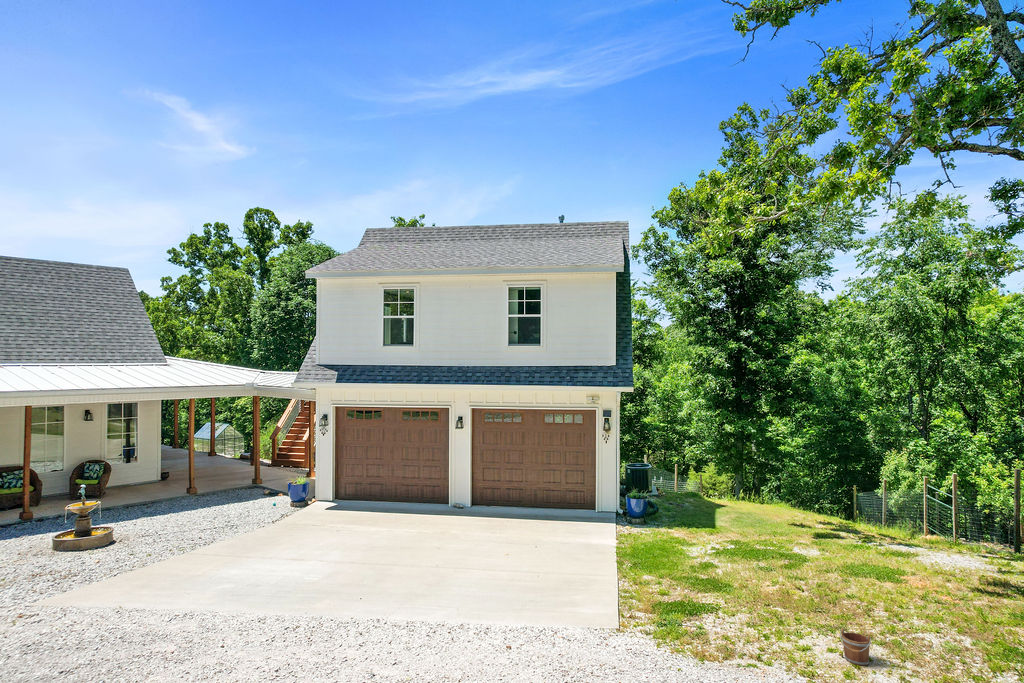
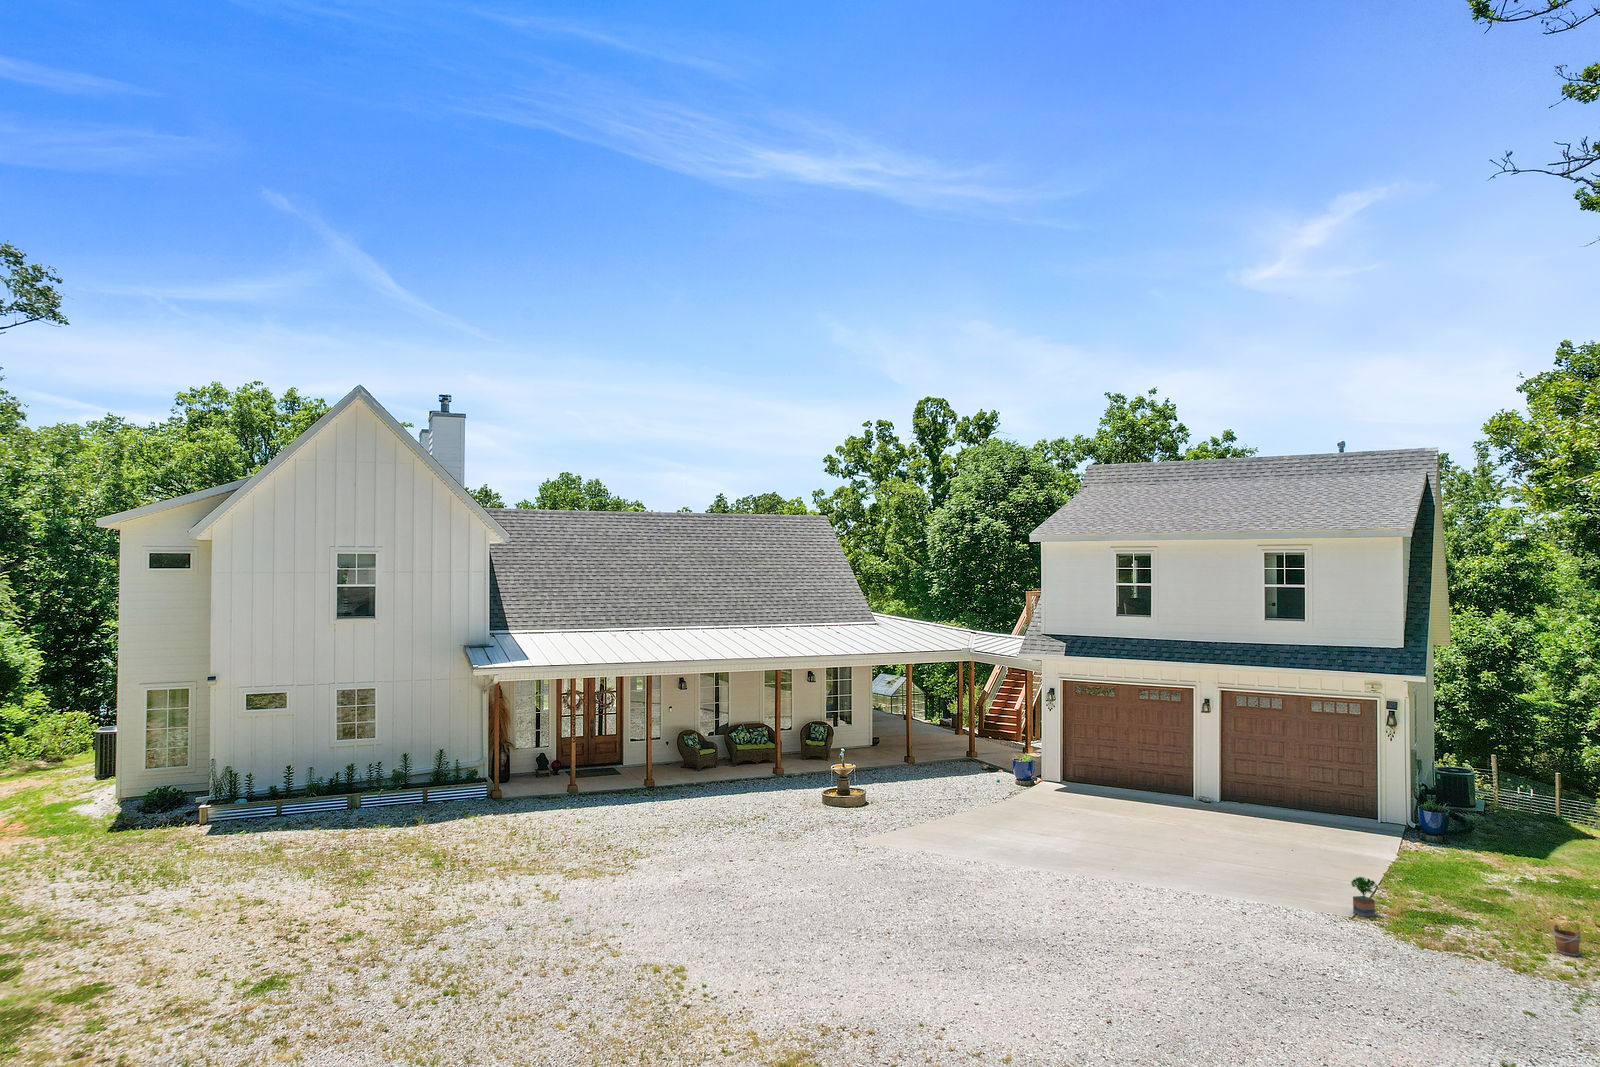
potted tree: none [636,599,666,651] -> present [1351,877,1378,917]

